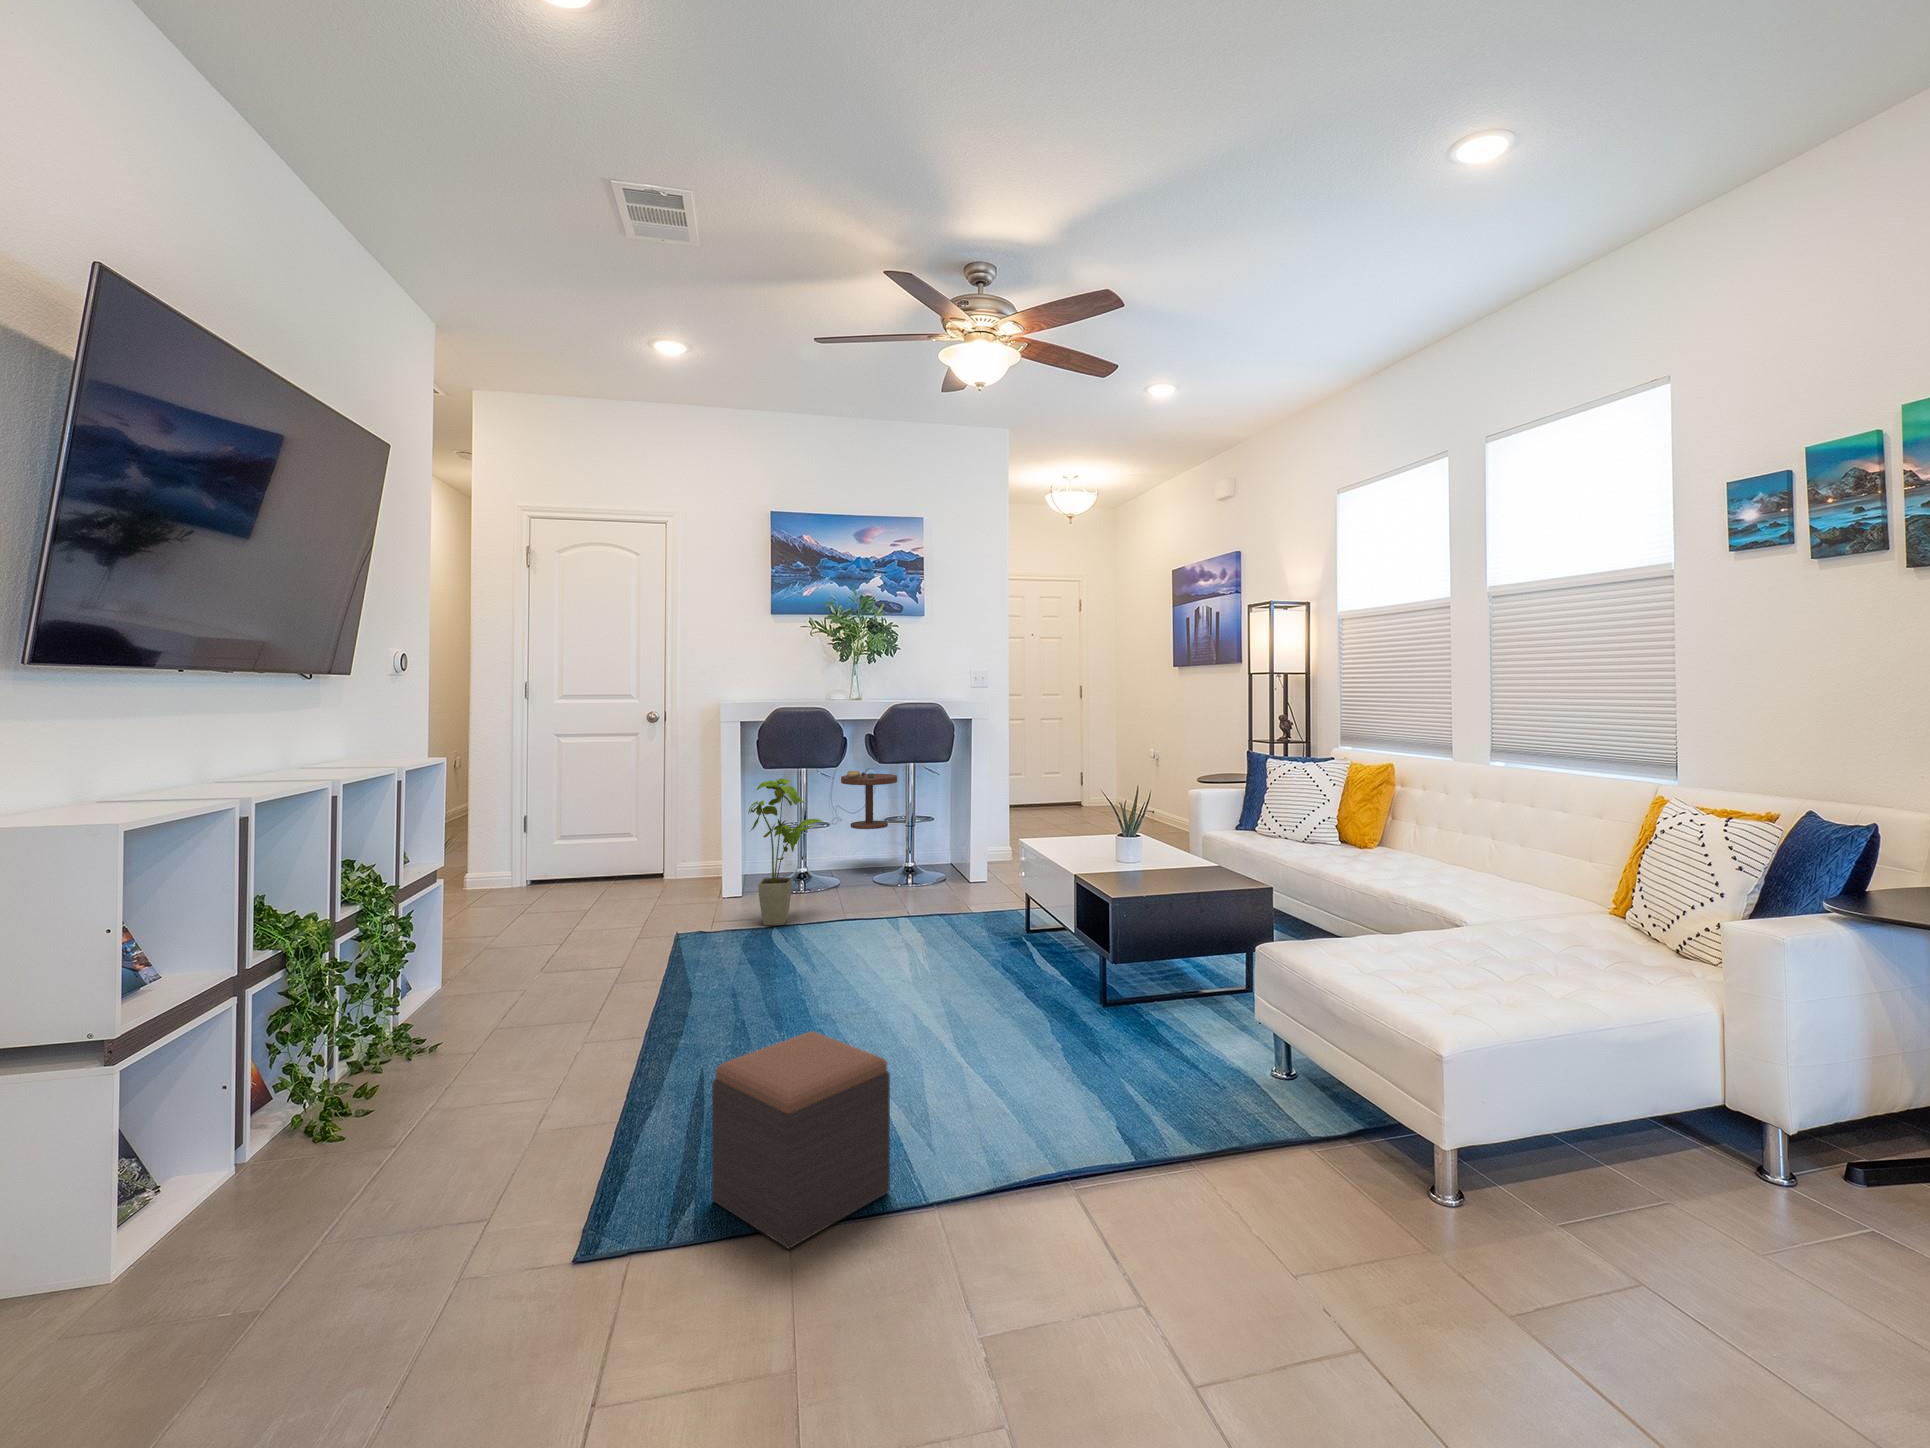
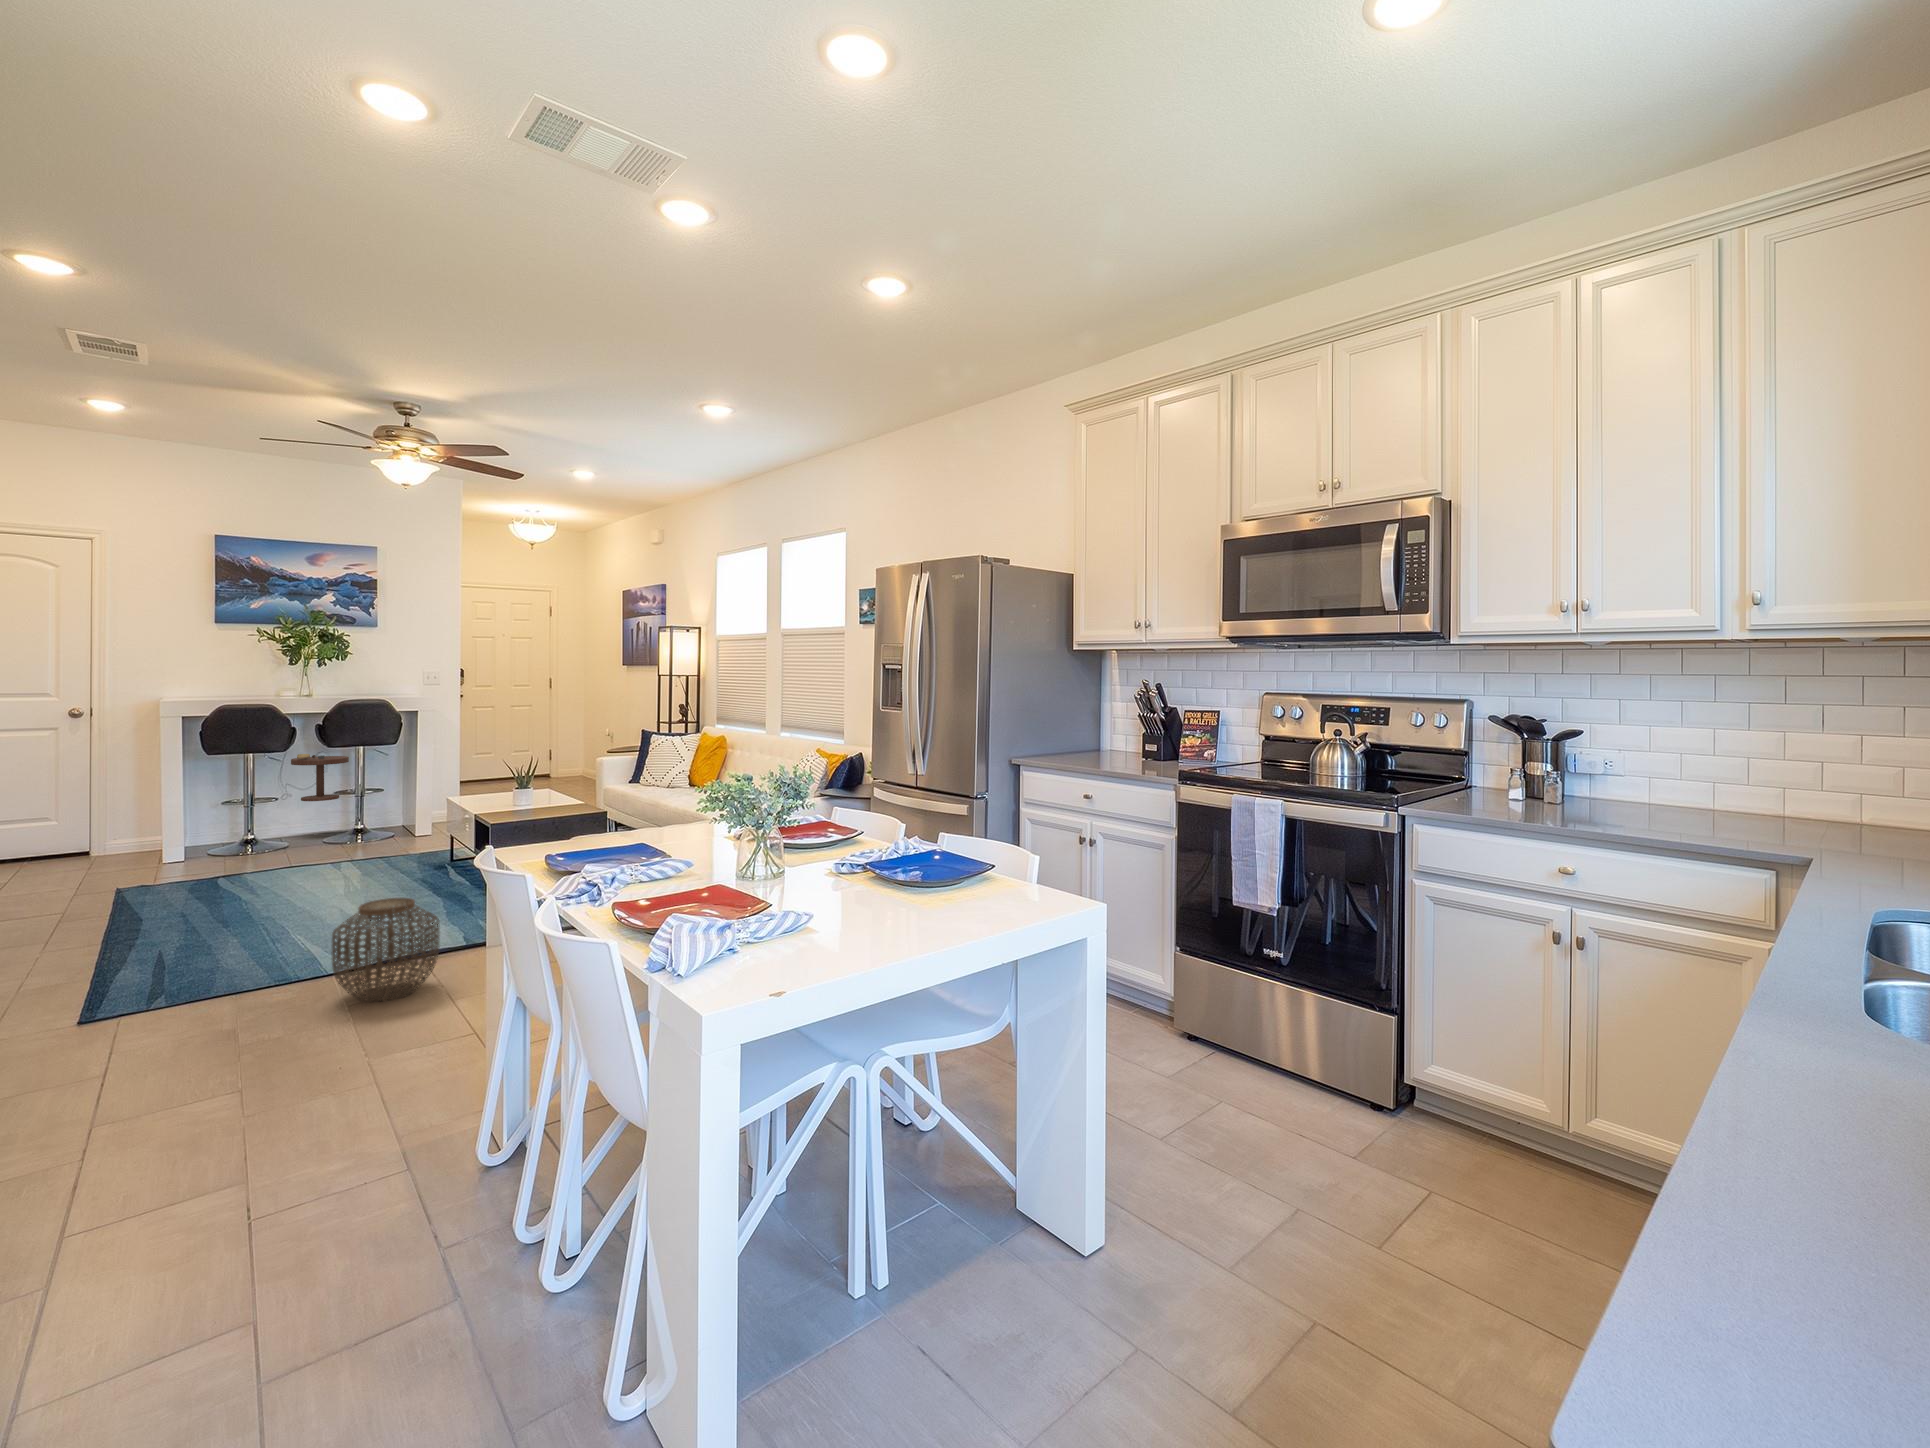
house plant: present [748,778,826,926] -> none [193,760,274,876]
footstool: present [712,1031,890,1249] -> none [177,897,305,998]
woven basket: none [948,1095,1134,1341] -> present [332,898,440,1002]

